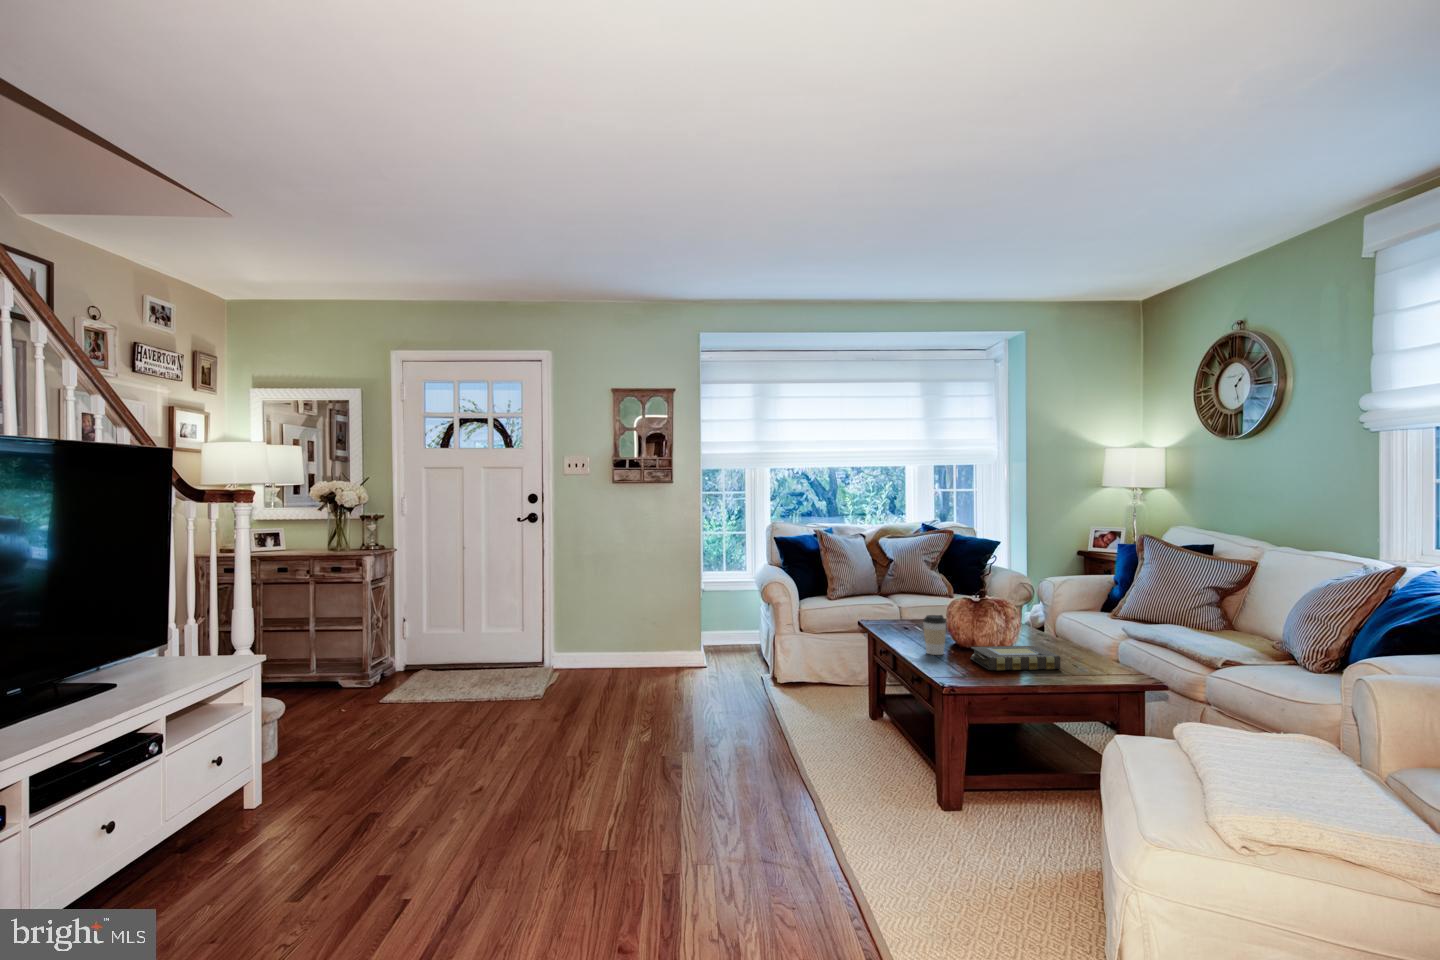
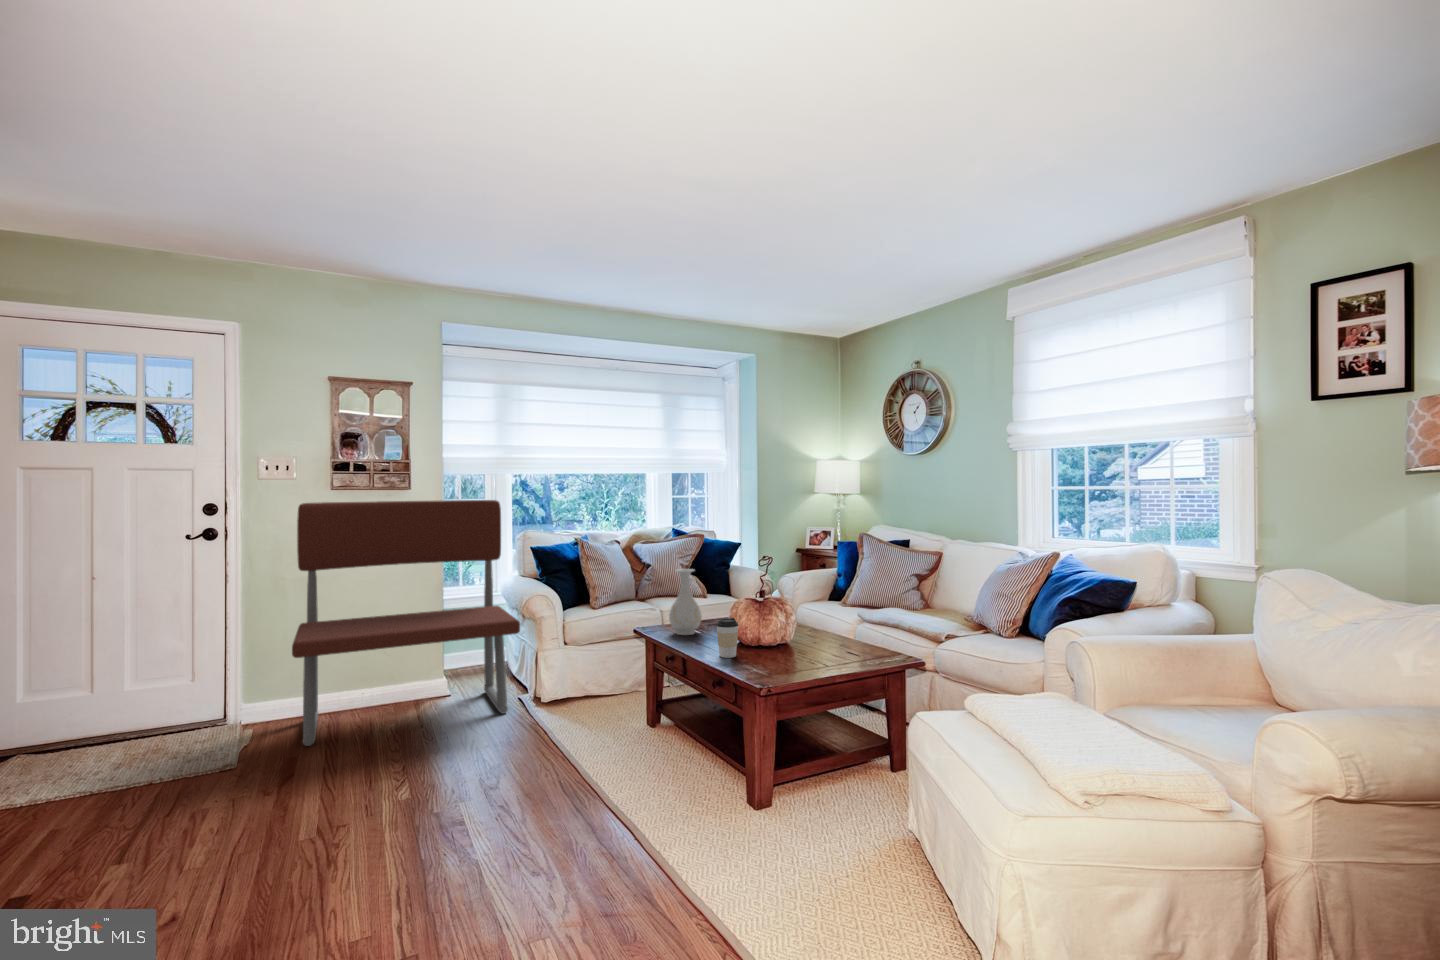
bench: none [578,492,758,691] -> present [292,500,520,746]
vase: none [891,563,924,631] -> present [669,569,701,635]
book: present [970,646,1061,671] -> none [762,639,841,667]

